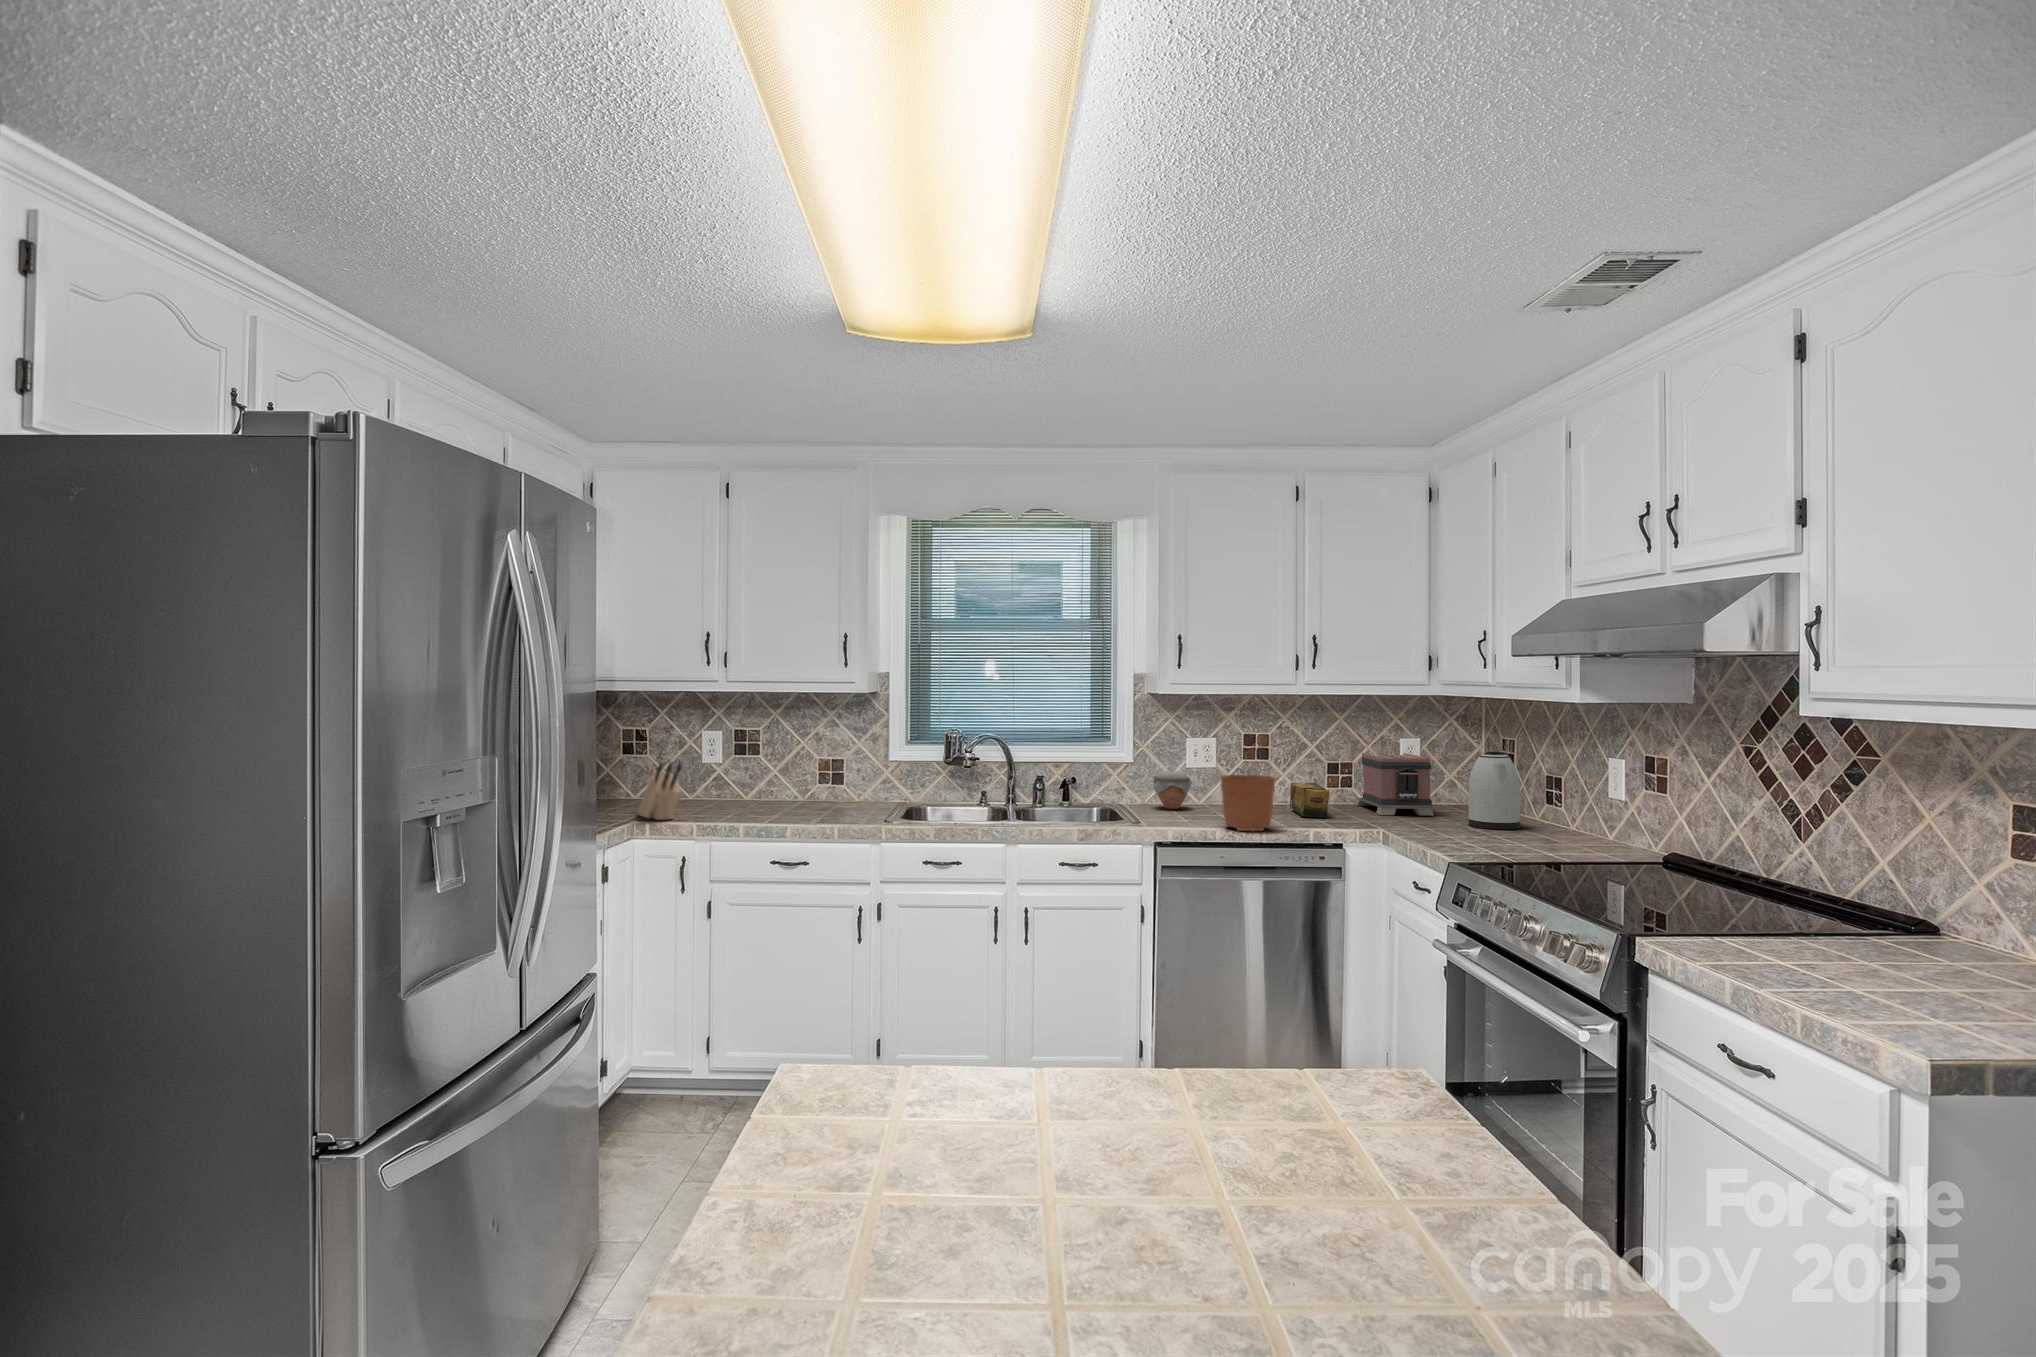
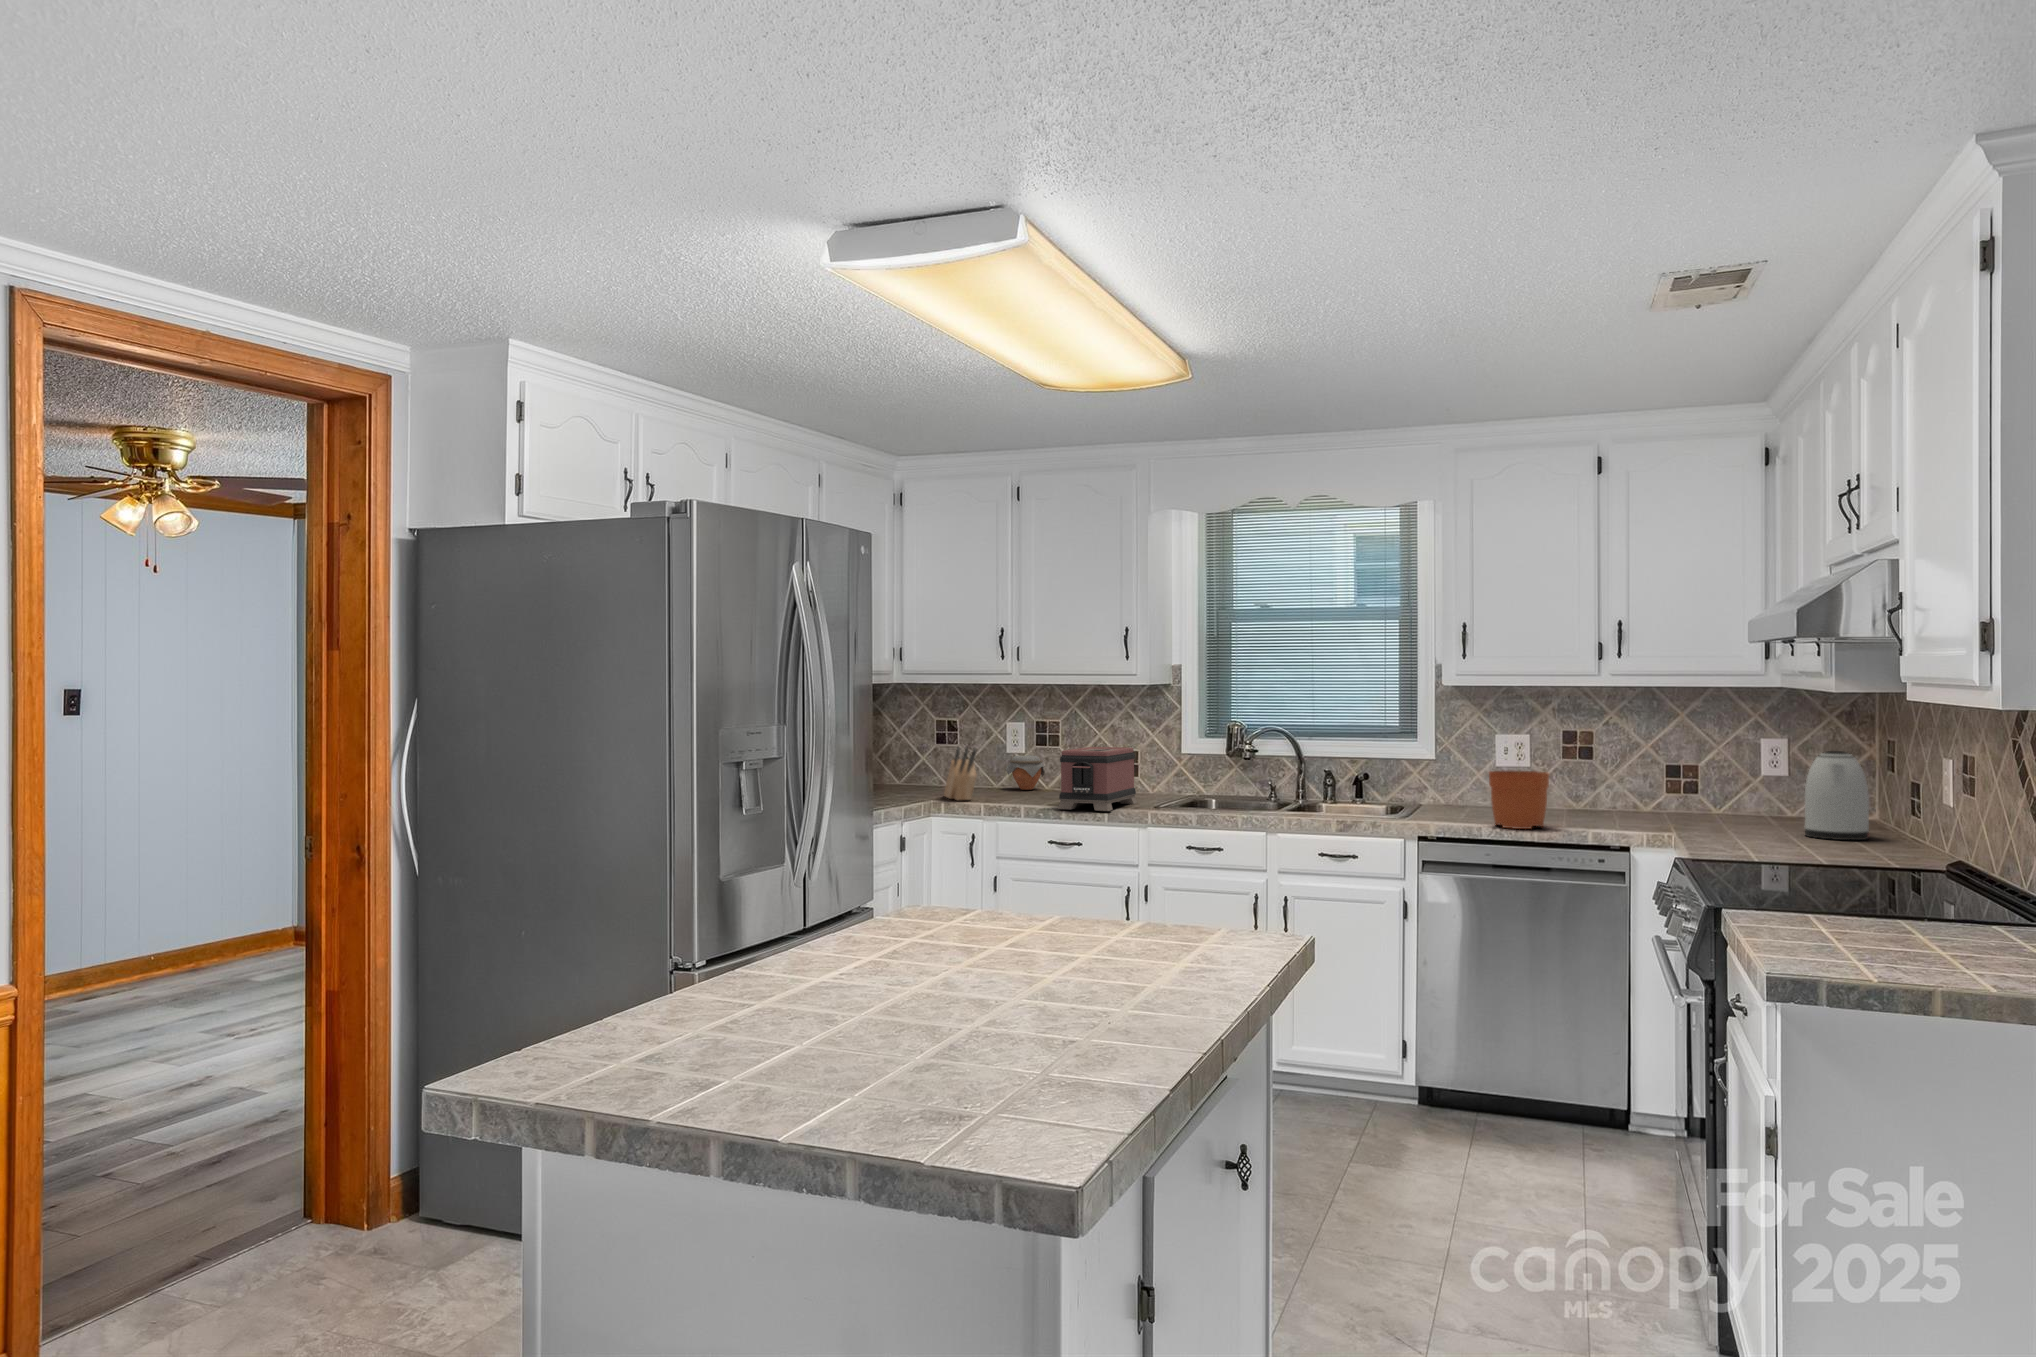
toaster: present [1354,753,1434,816] -> present [1058,747,1137,811]
jar: present [1153,771,1192,809] -> present [1006,755,1045,790]
tea box: present [1290,783,1329,818] -> none [1606,784,1640,822]

